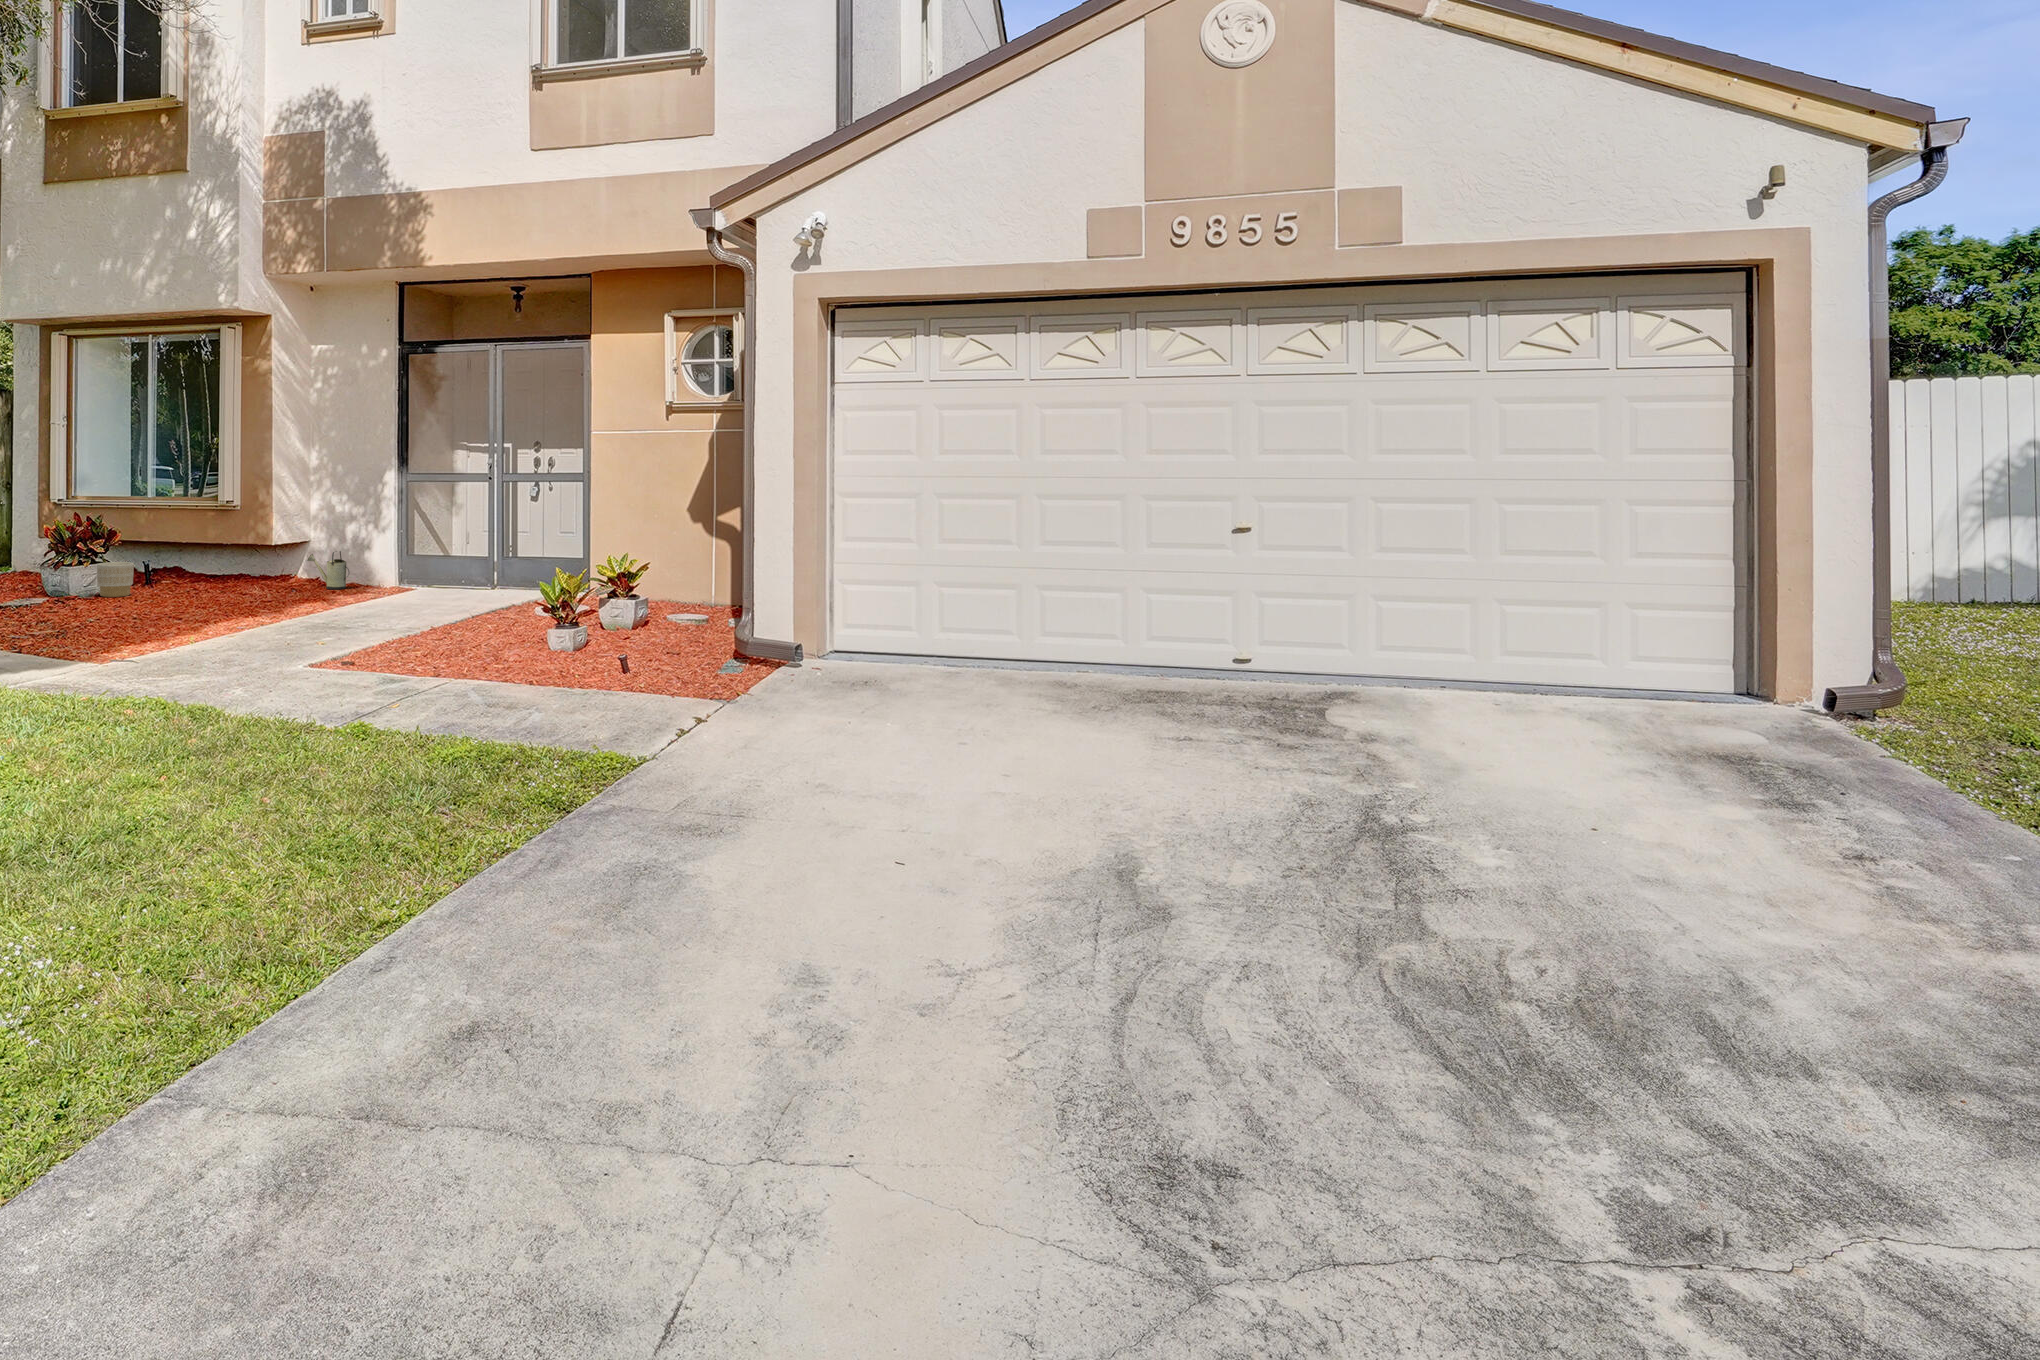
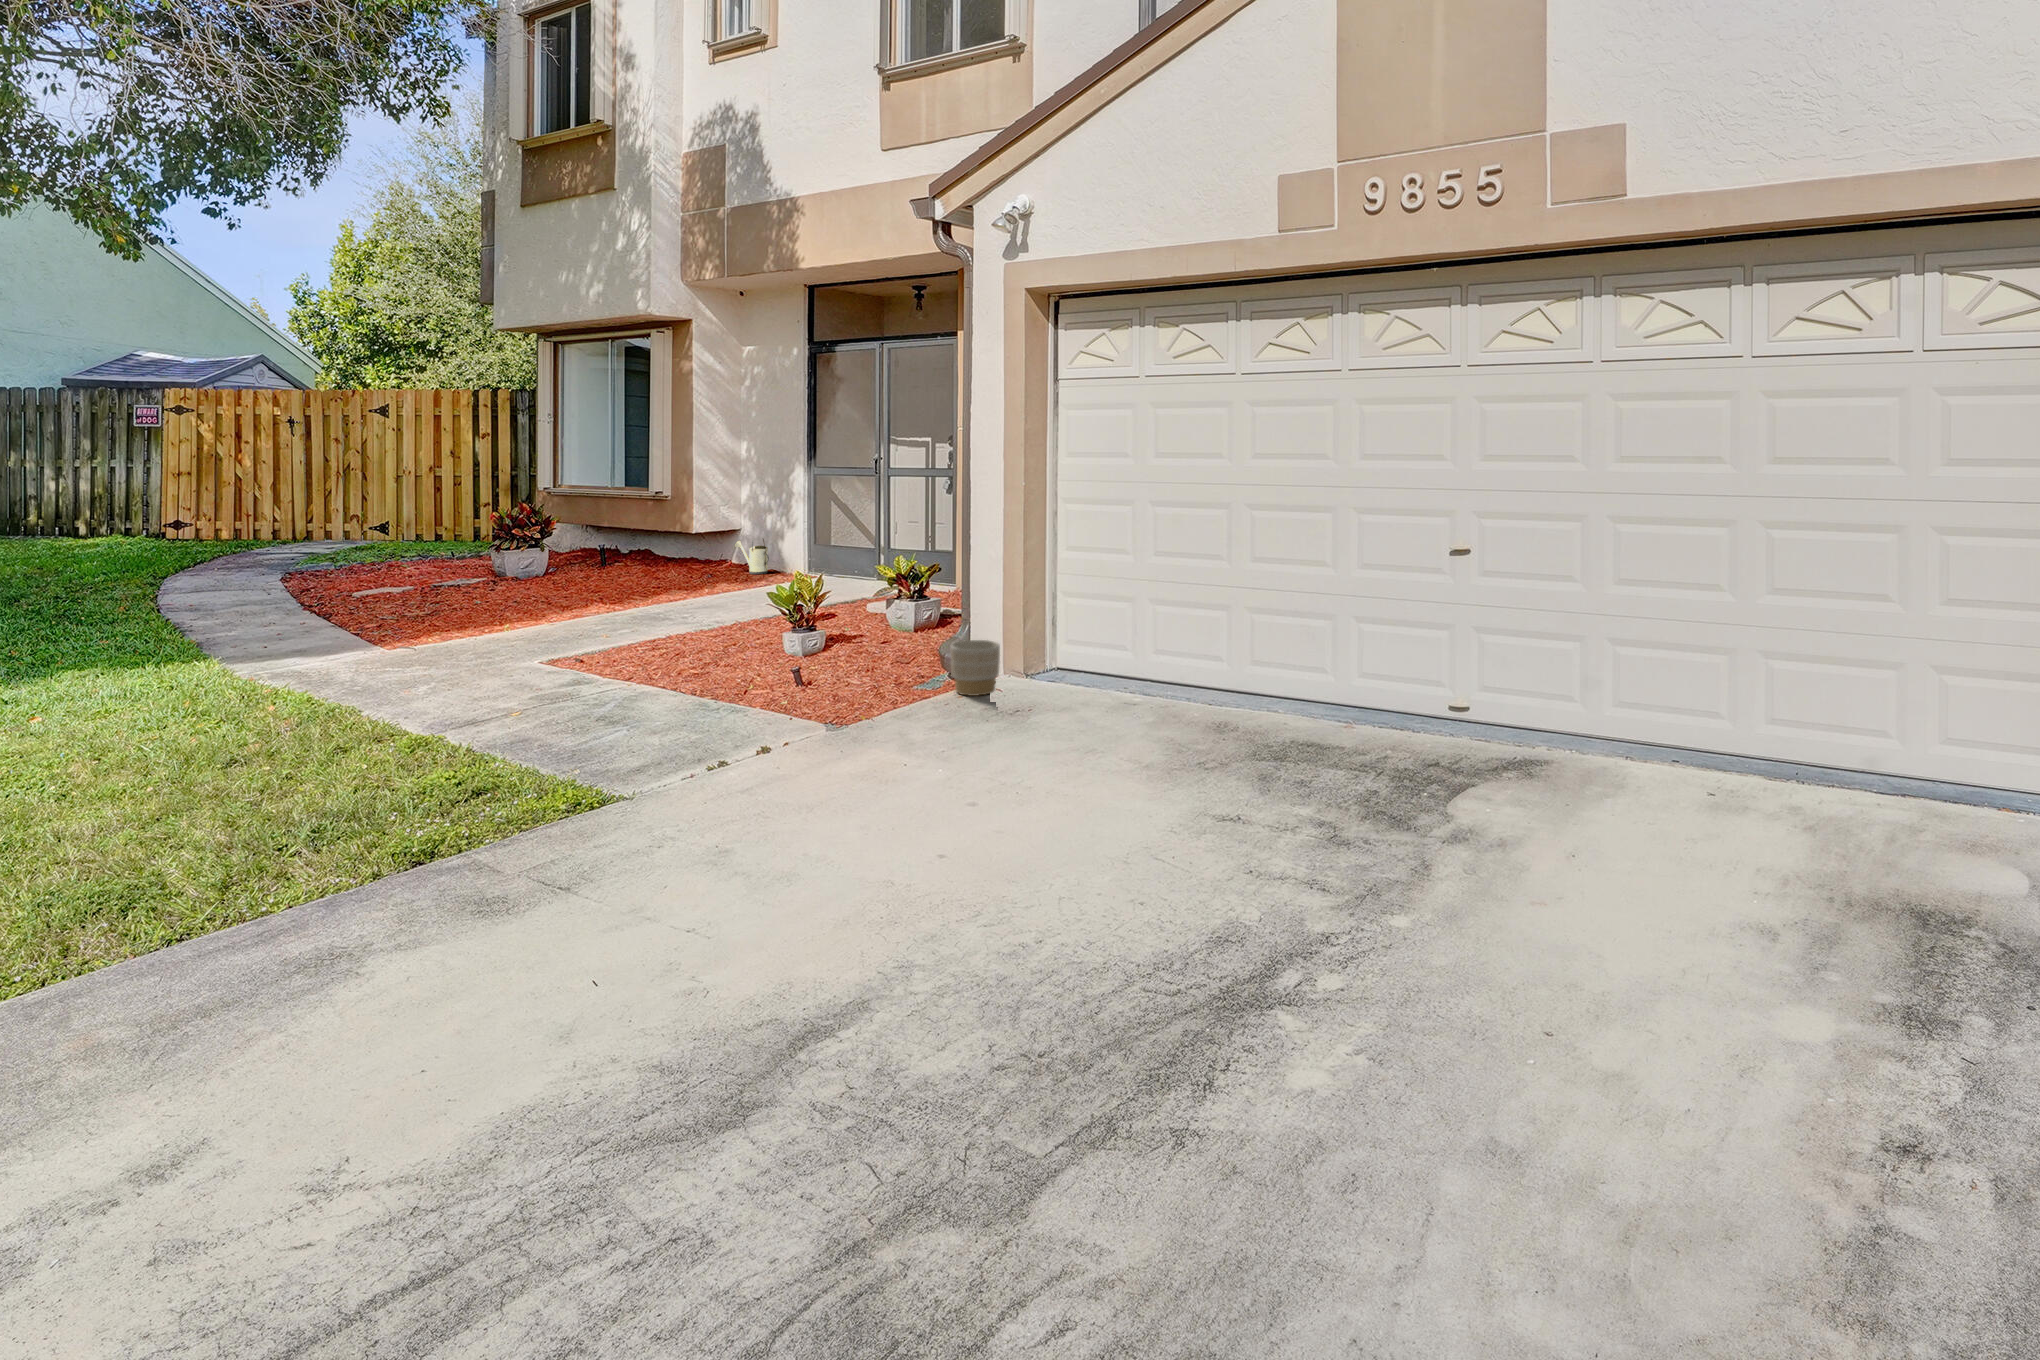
planter: present [97,562,134,597] -> present [951,640,1000,696]

